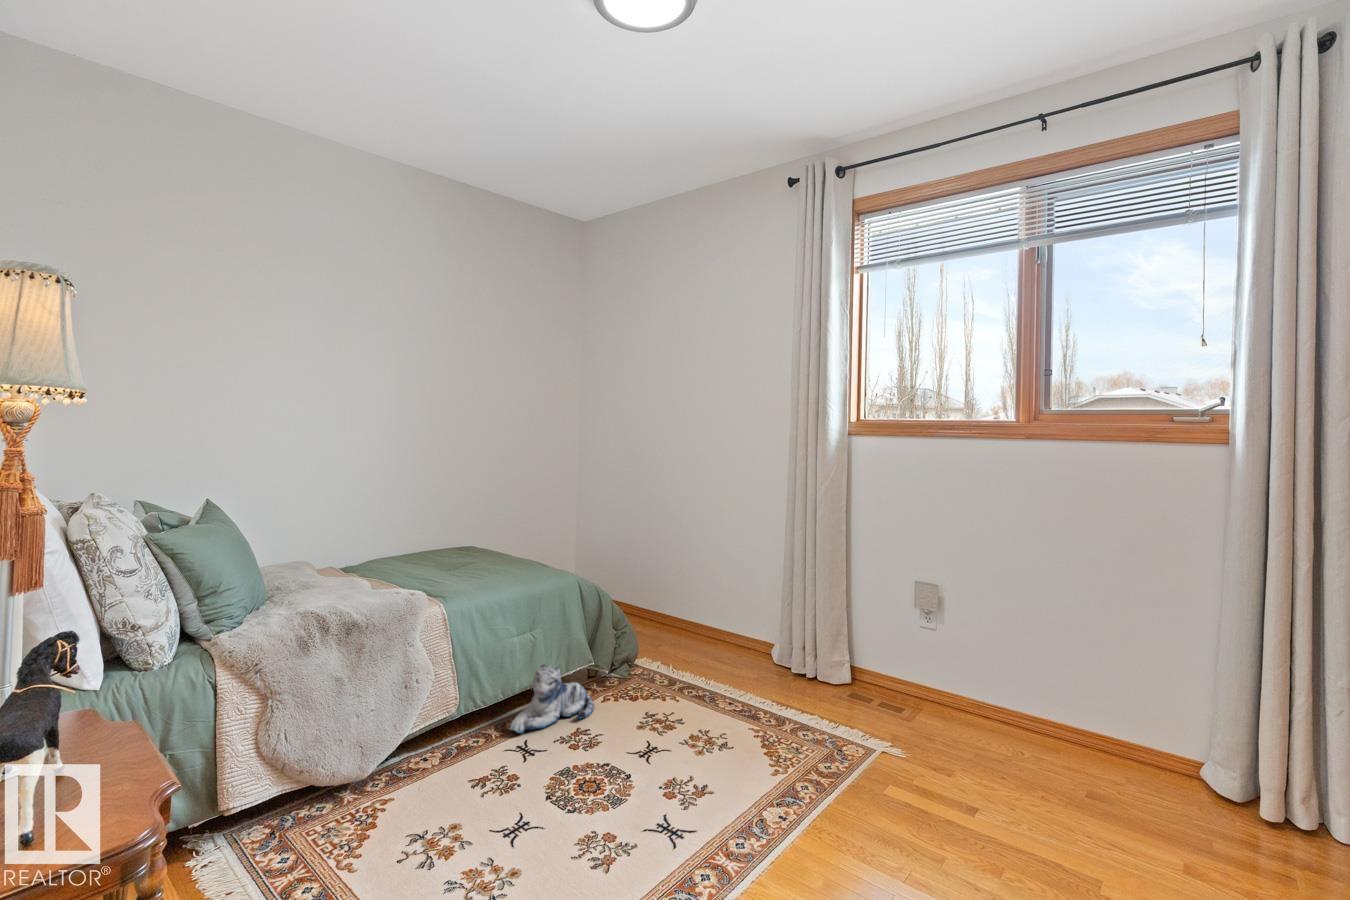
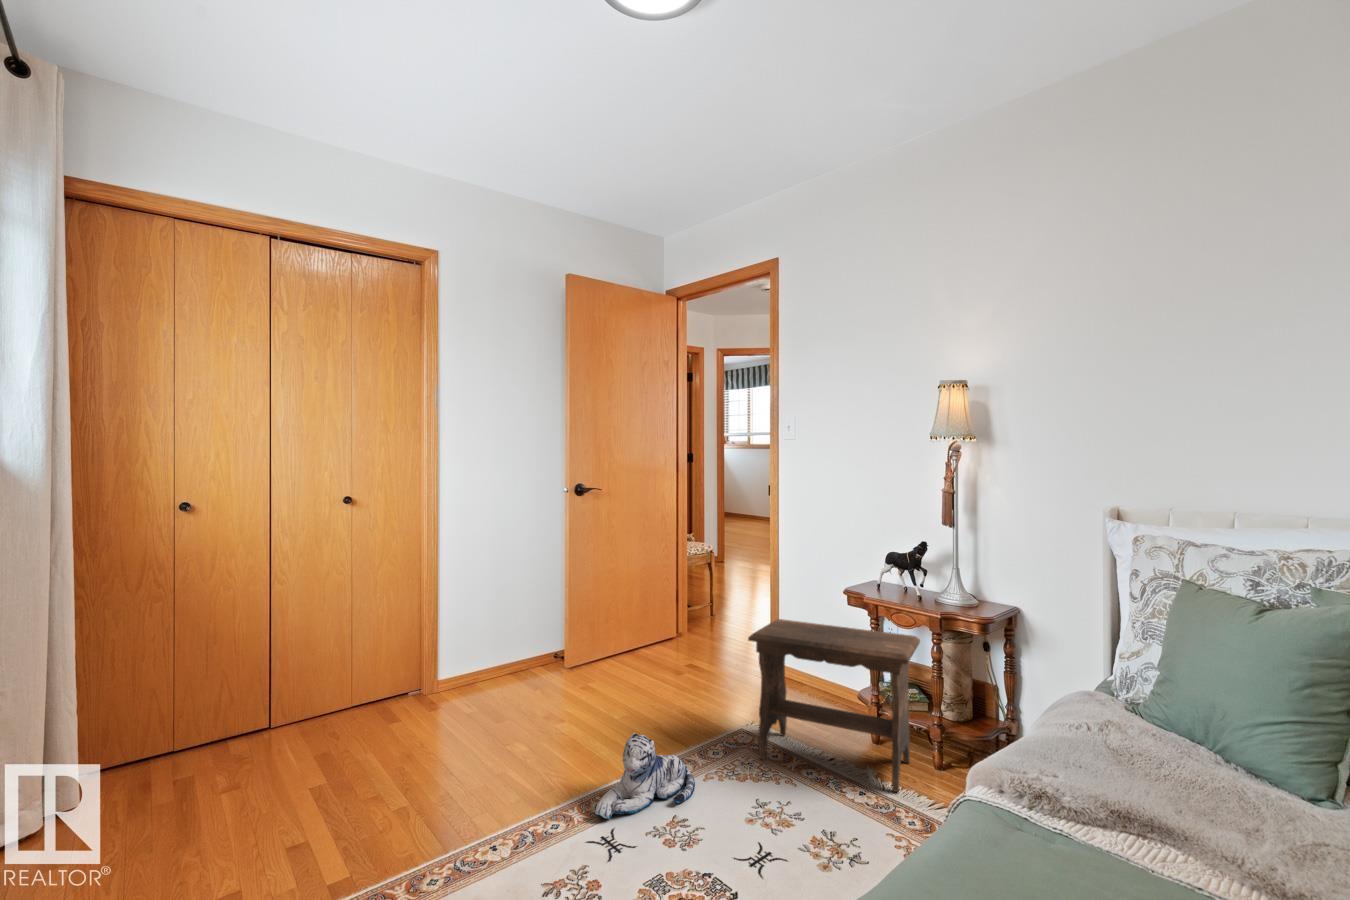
footstool: none [641,567,784,701] -> present [748,619,920,792]

